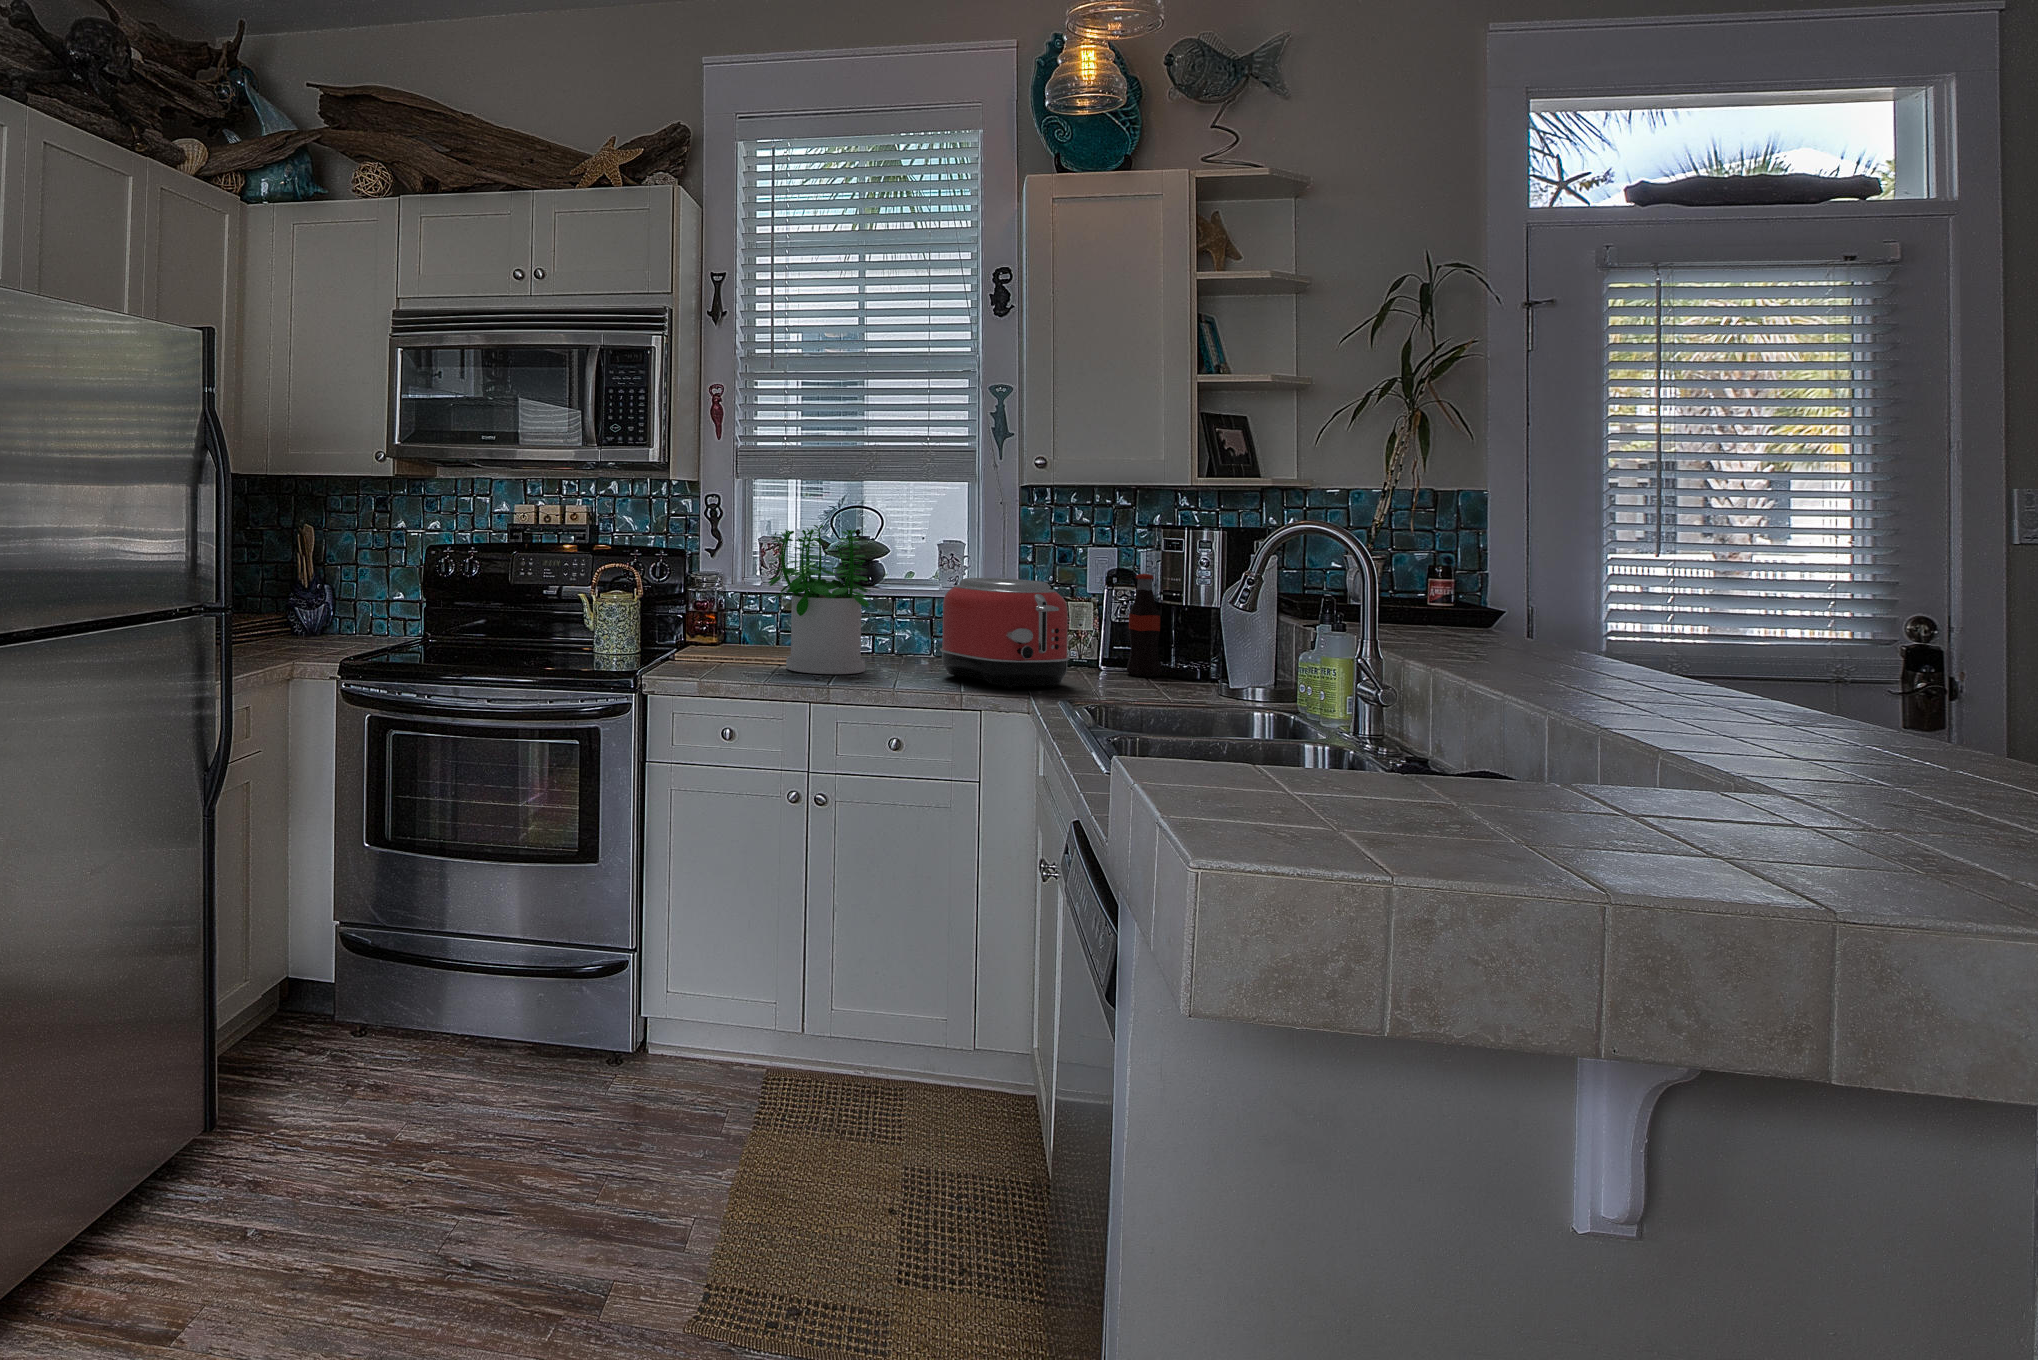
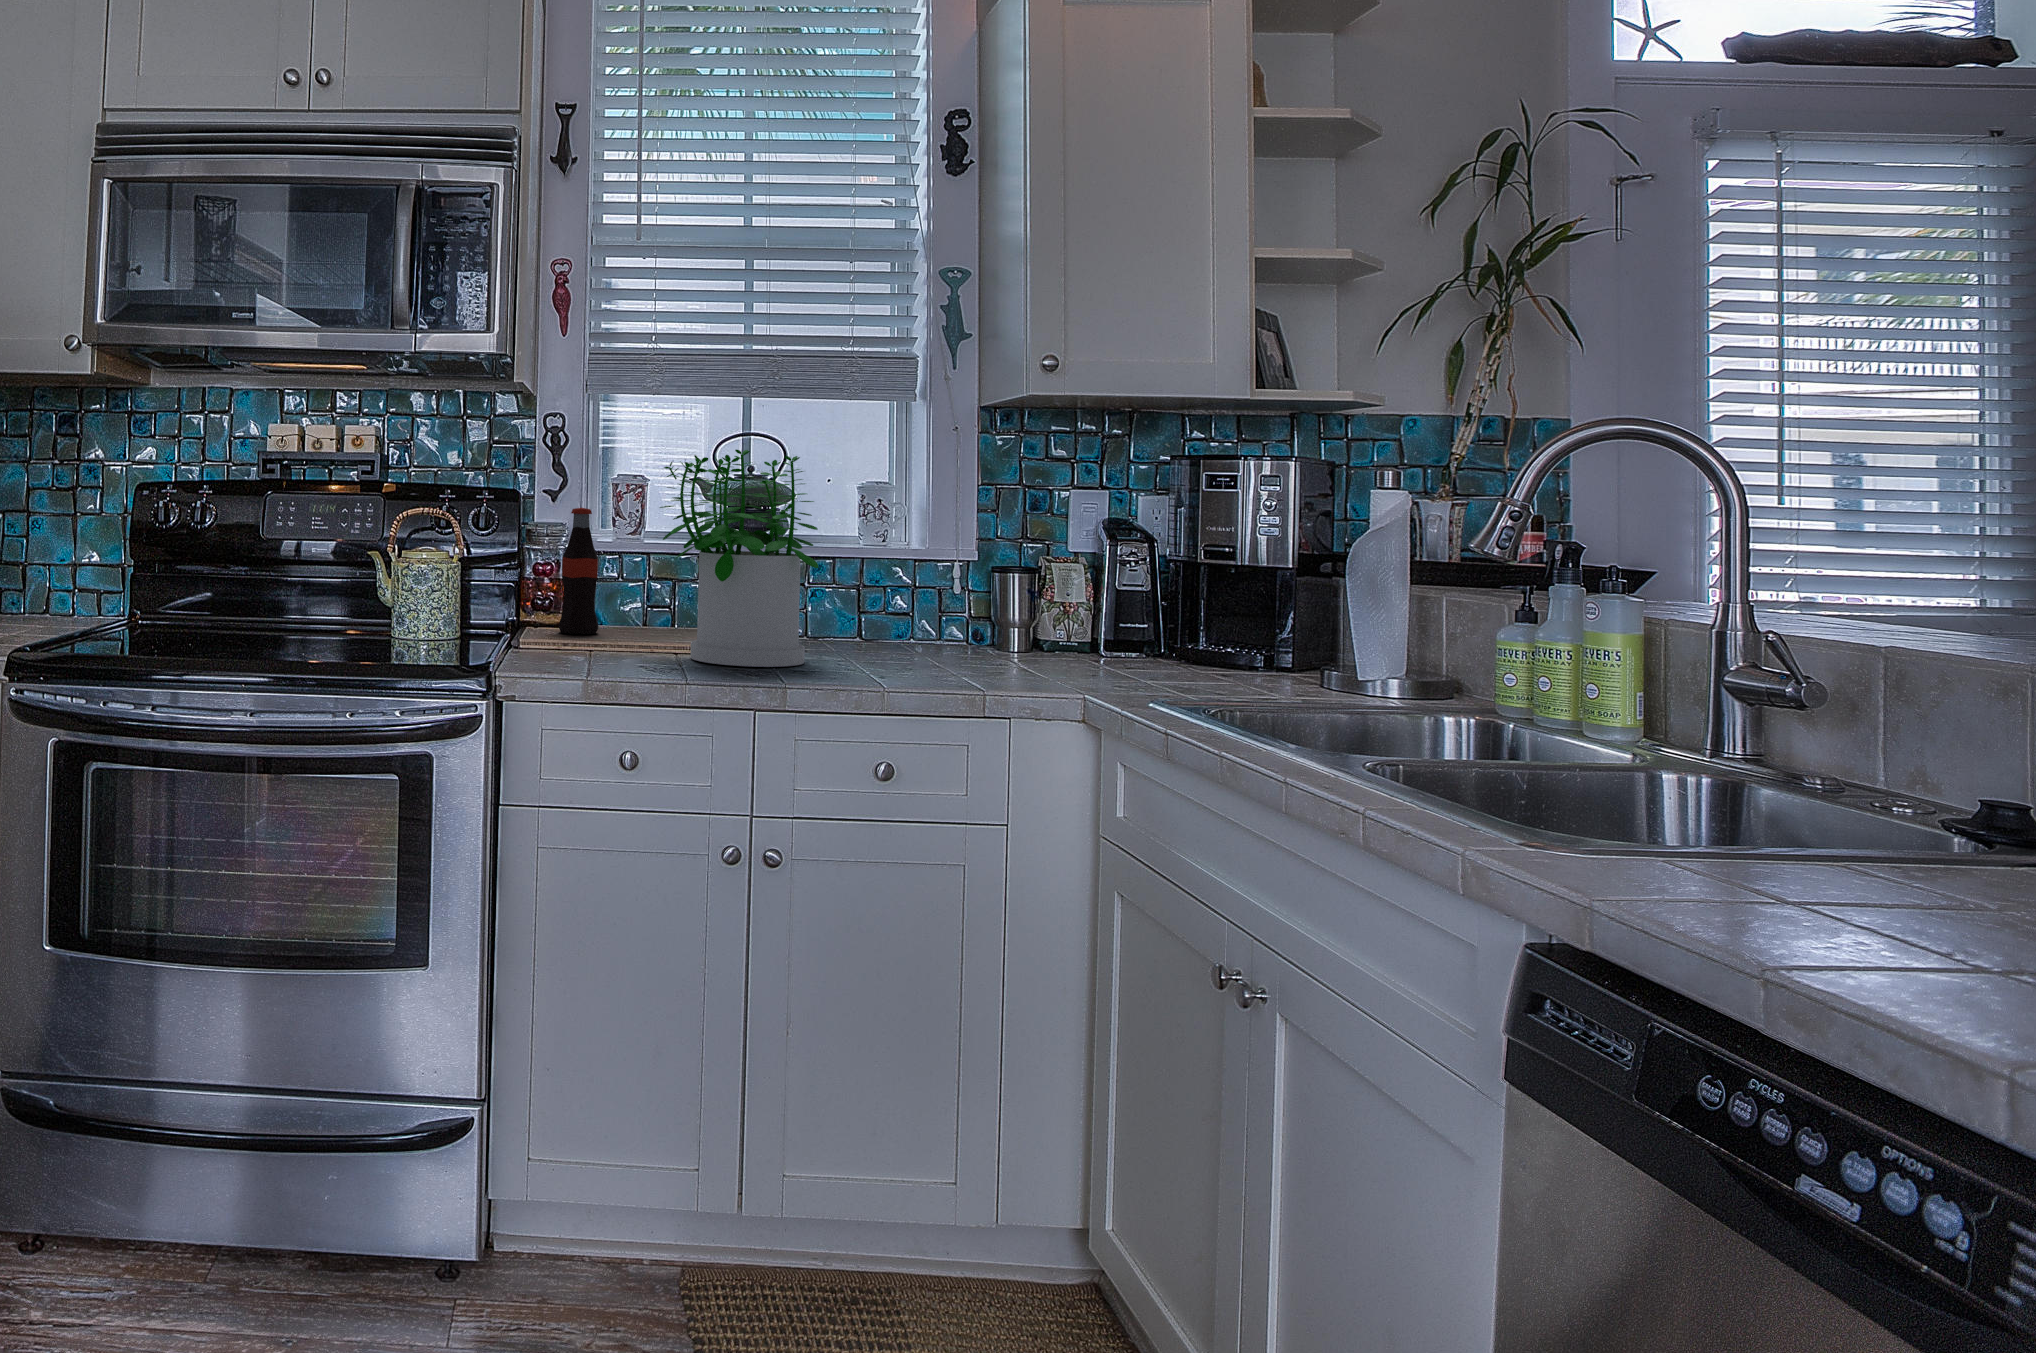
bottle: present [1126,574,1162,677] -> present [558,508,599,634]
toaster: present [940,578,1070,688] -> none [918,527,1117,685]

